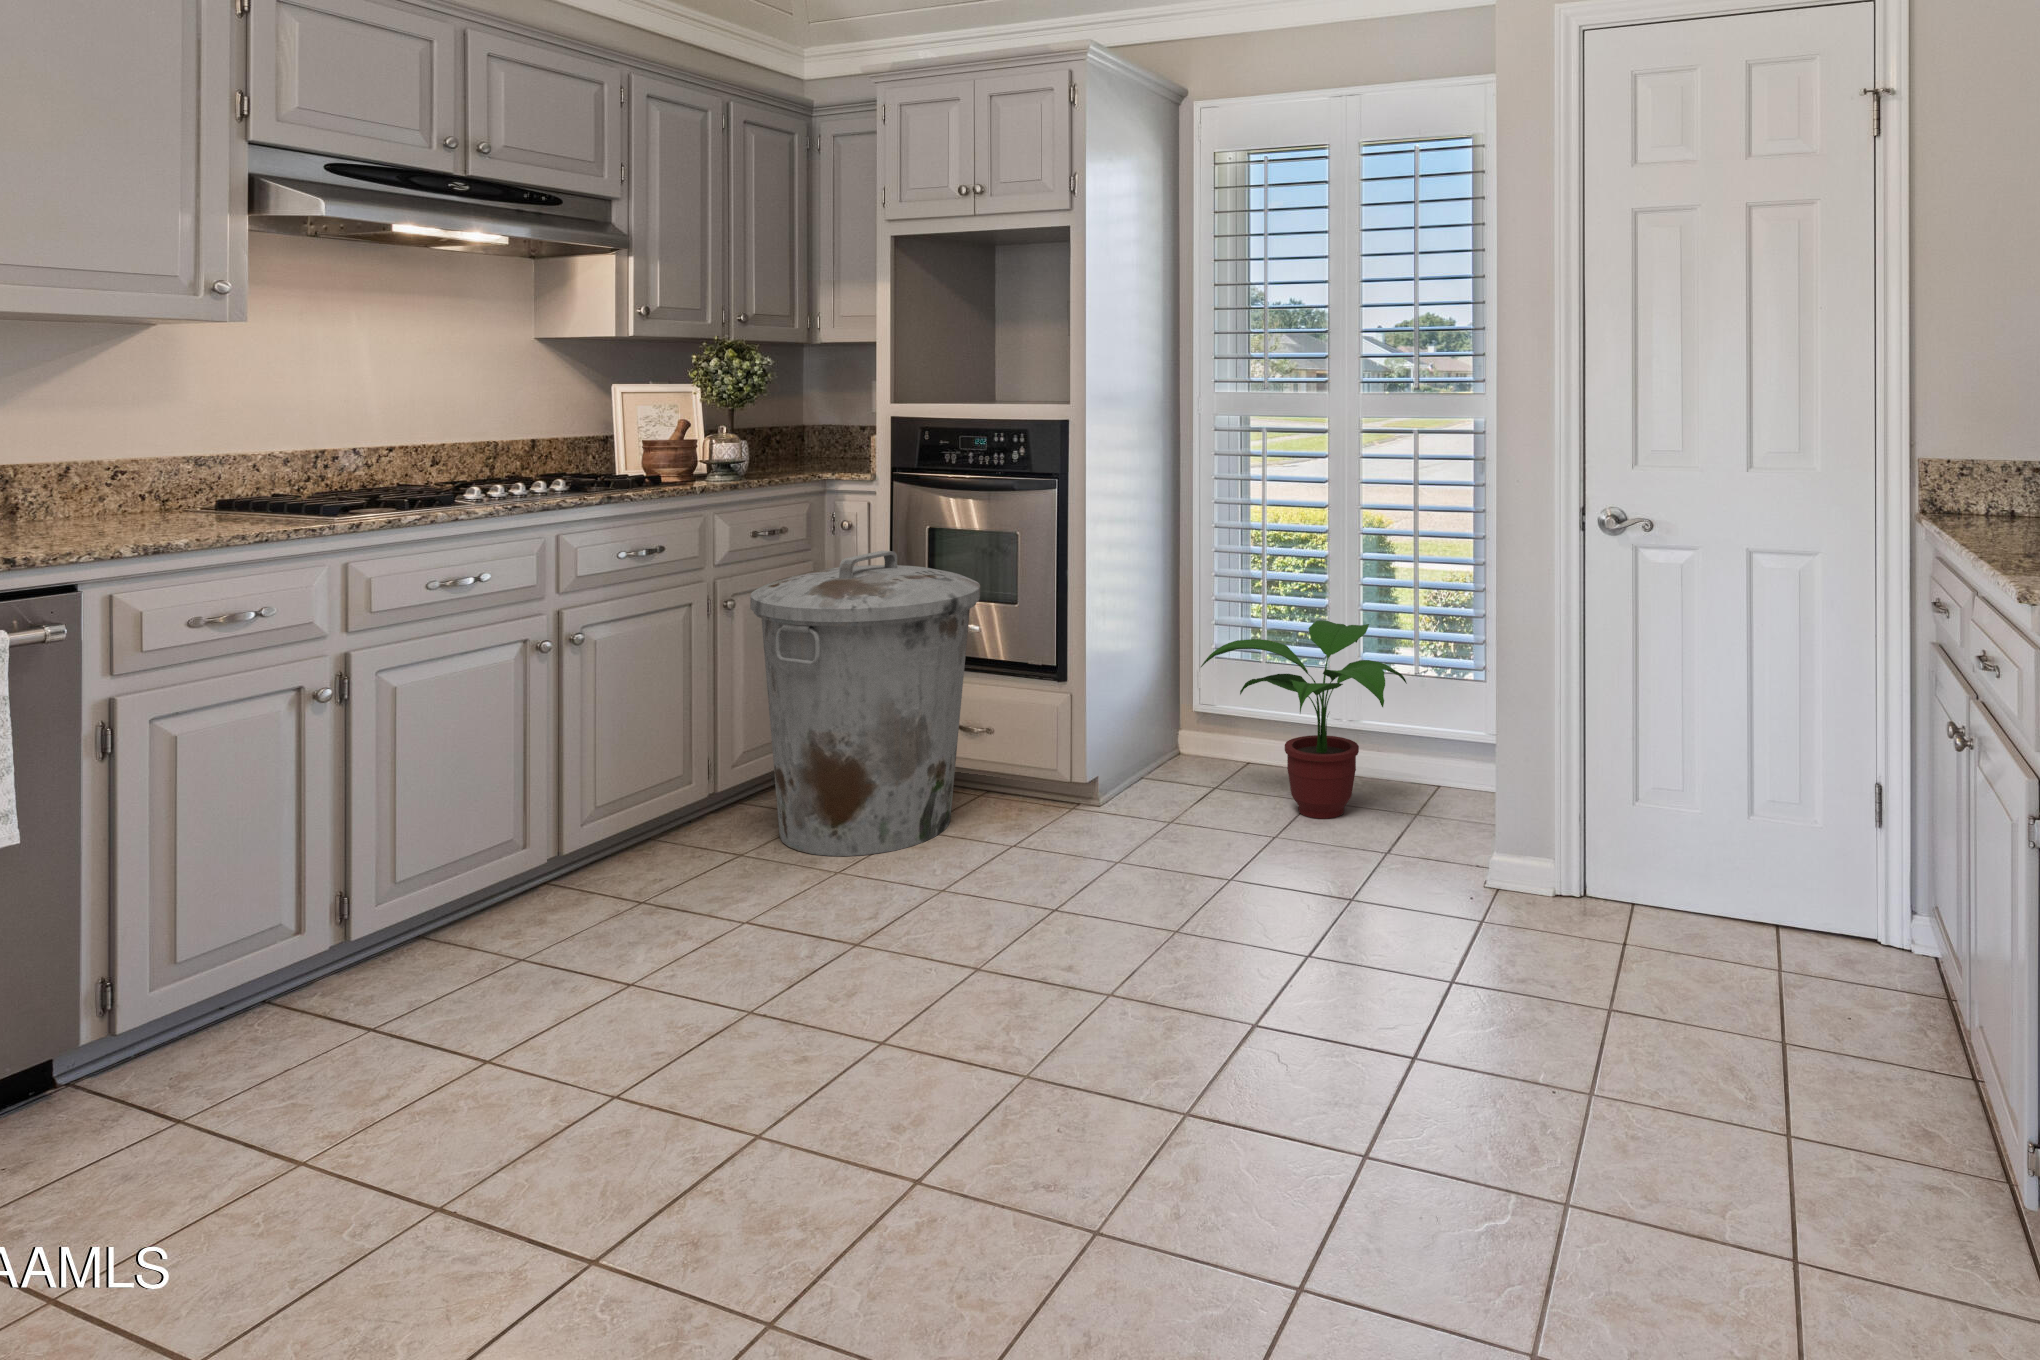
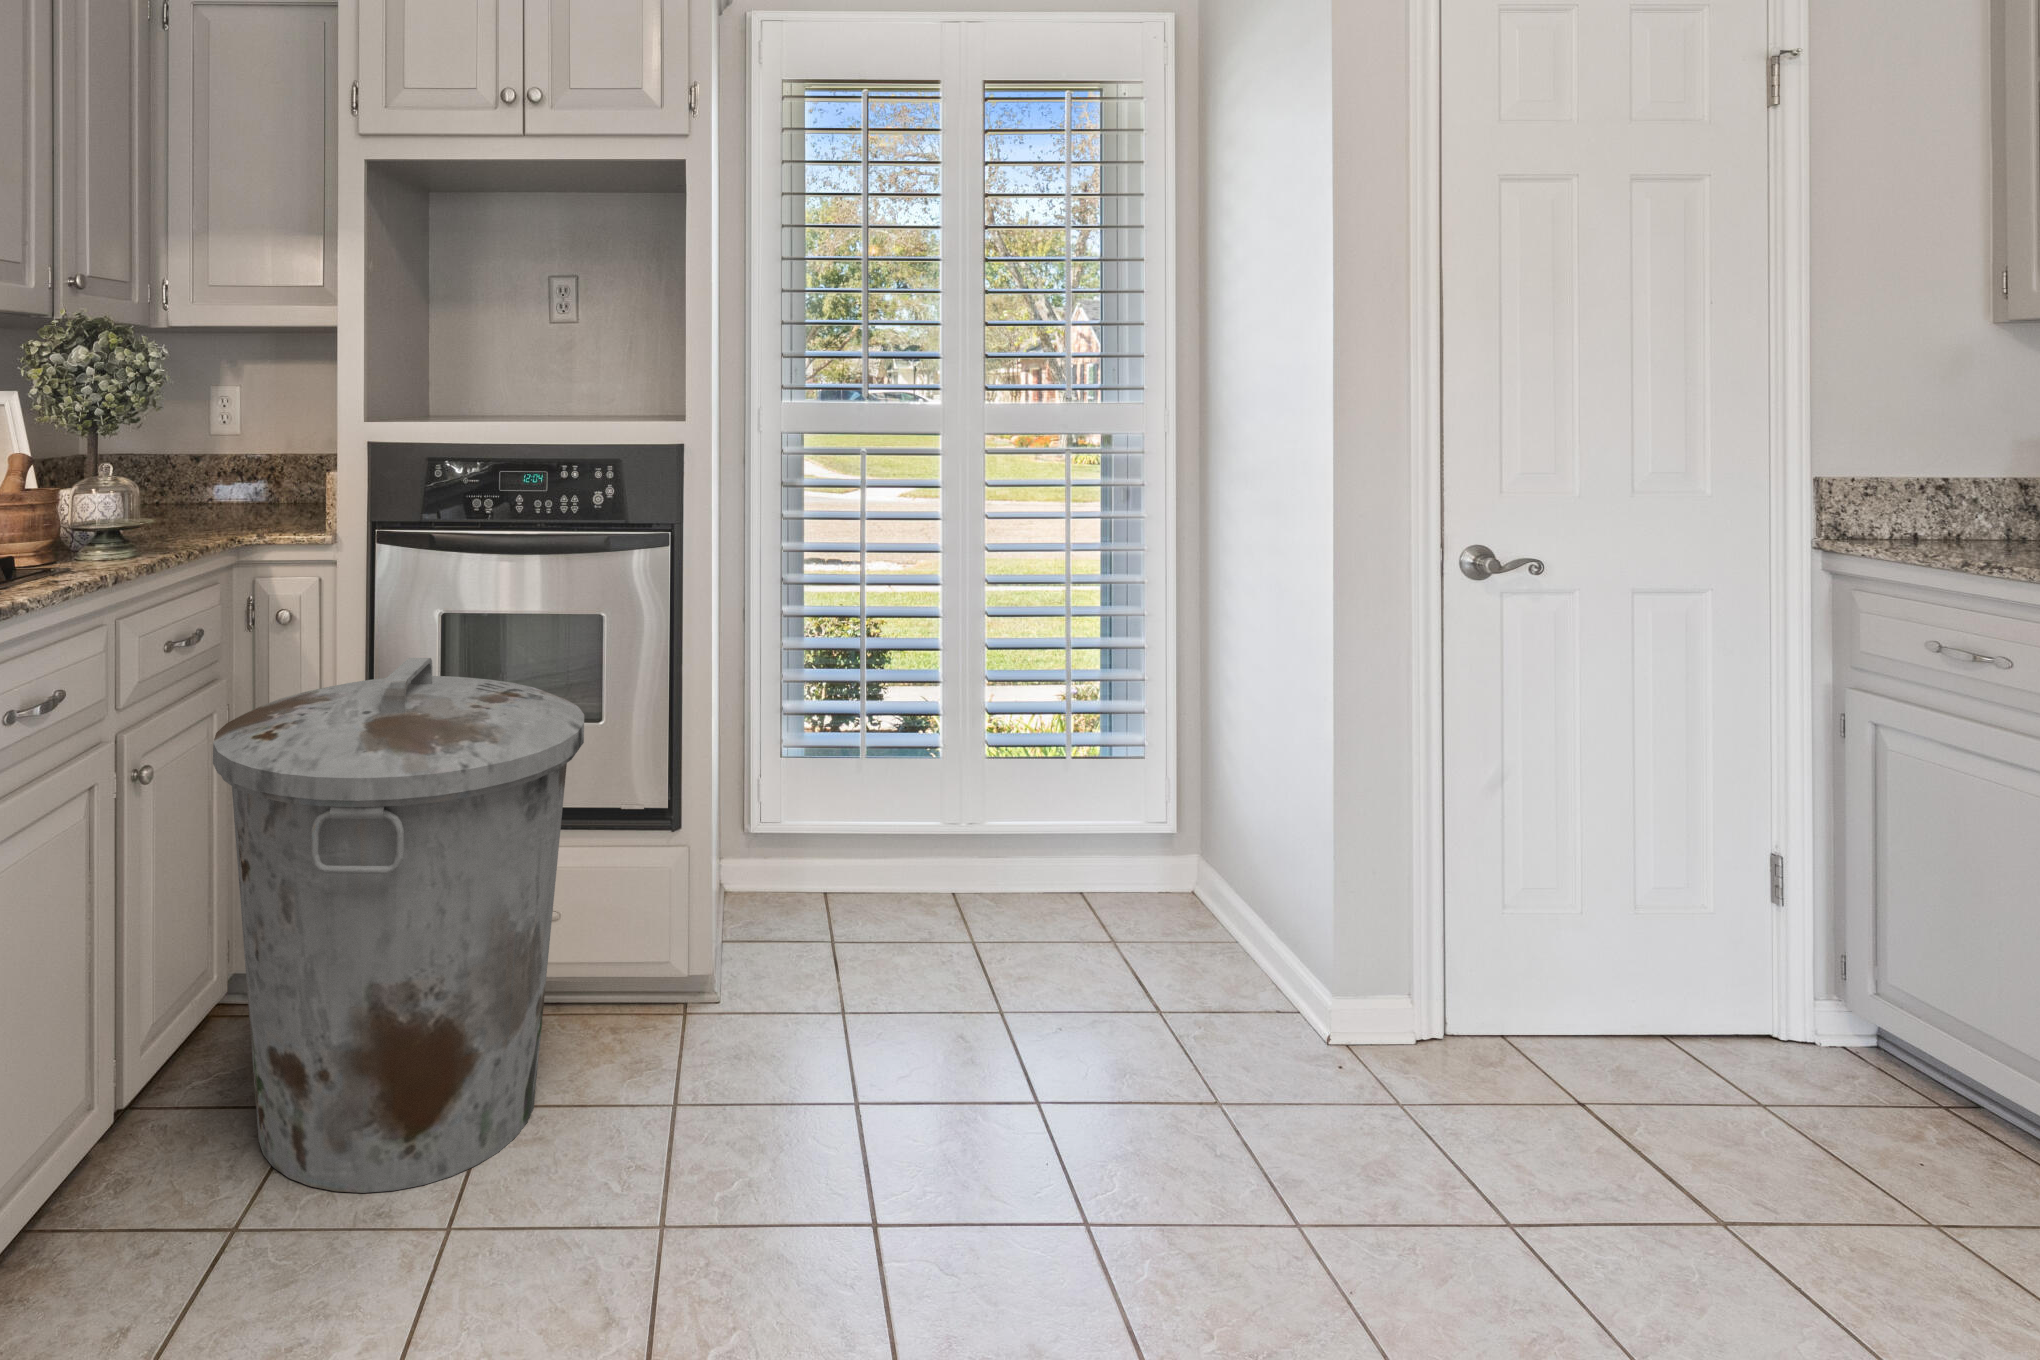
potted plant: present [1201,621,1407,819] -> none [839,698,1127,968]

